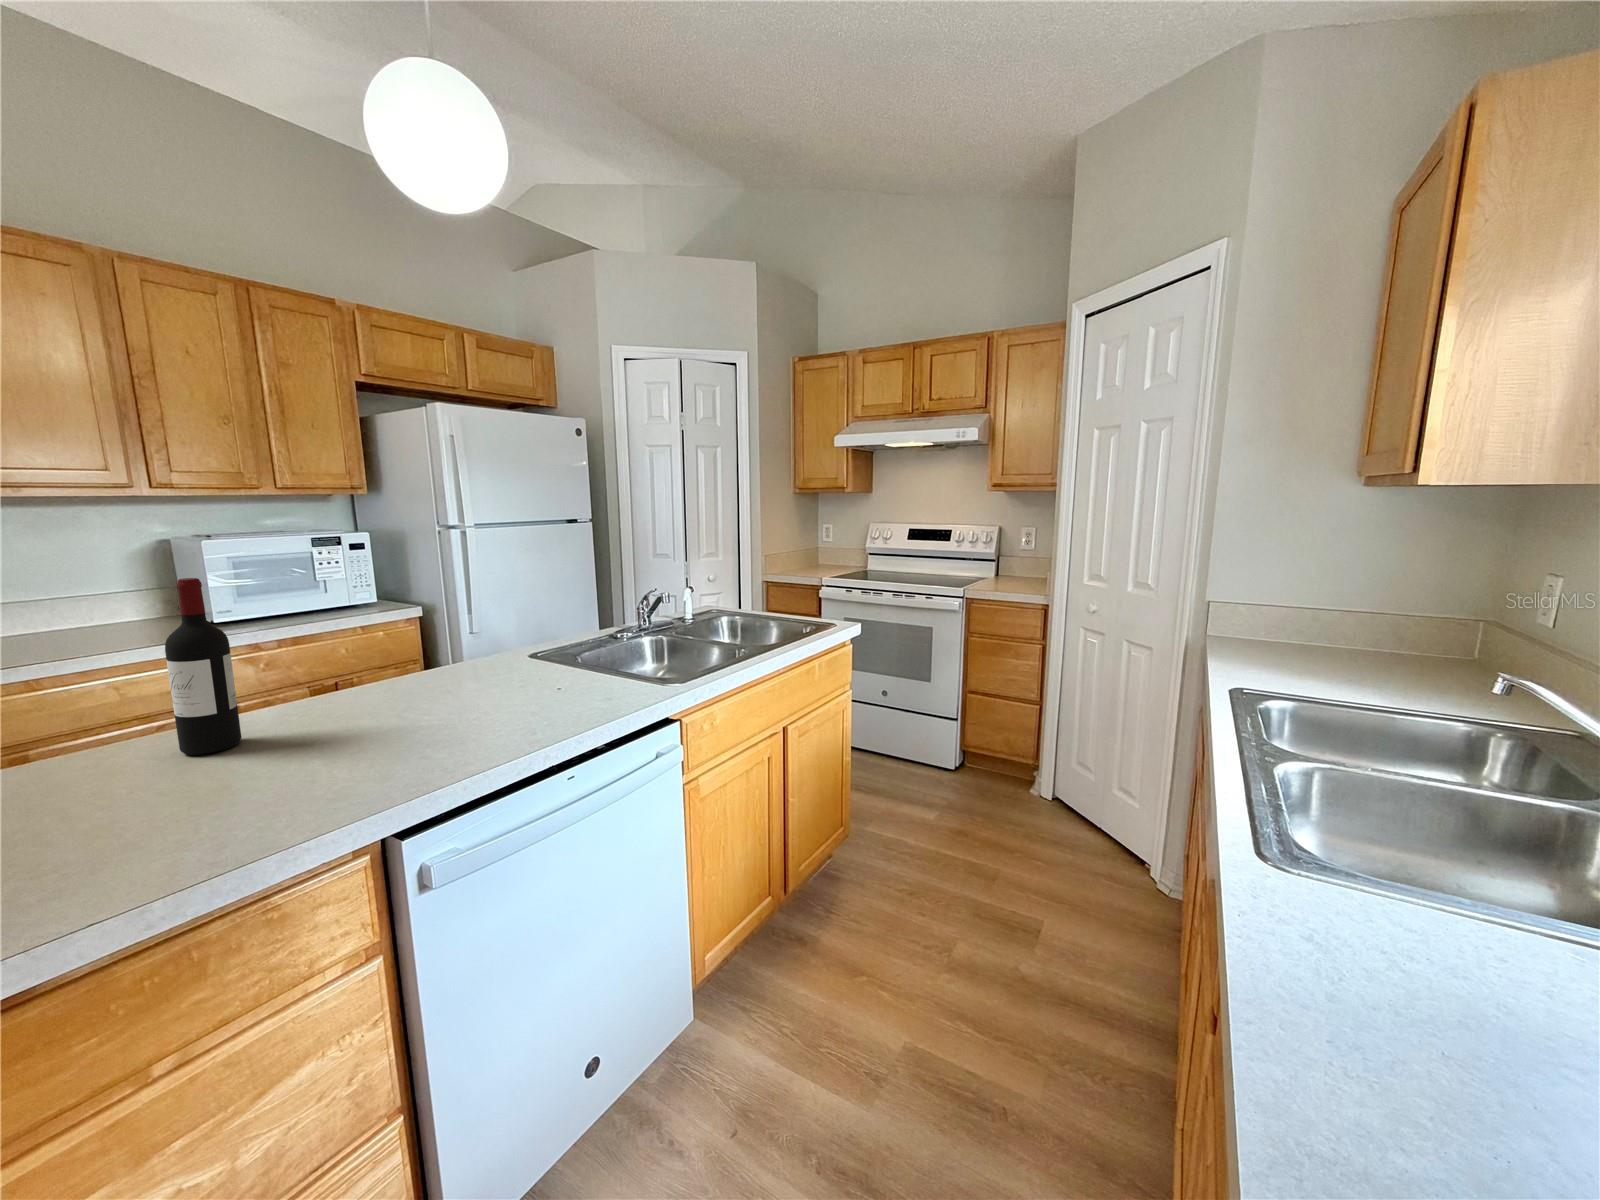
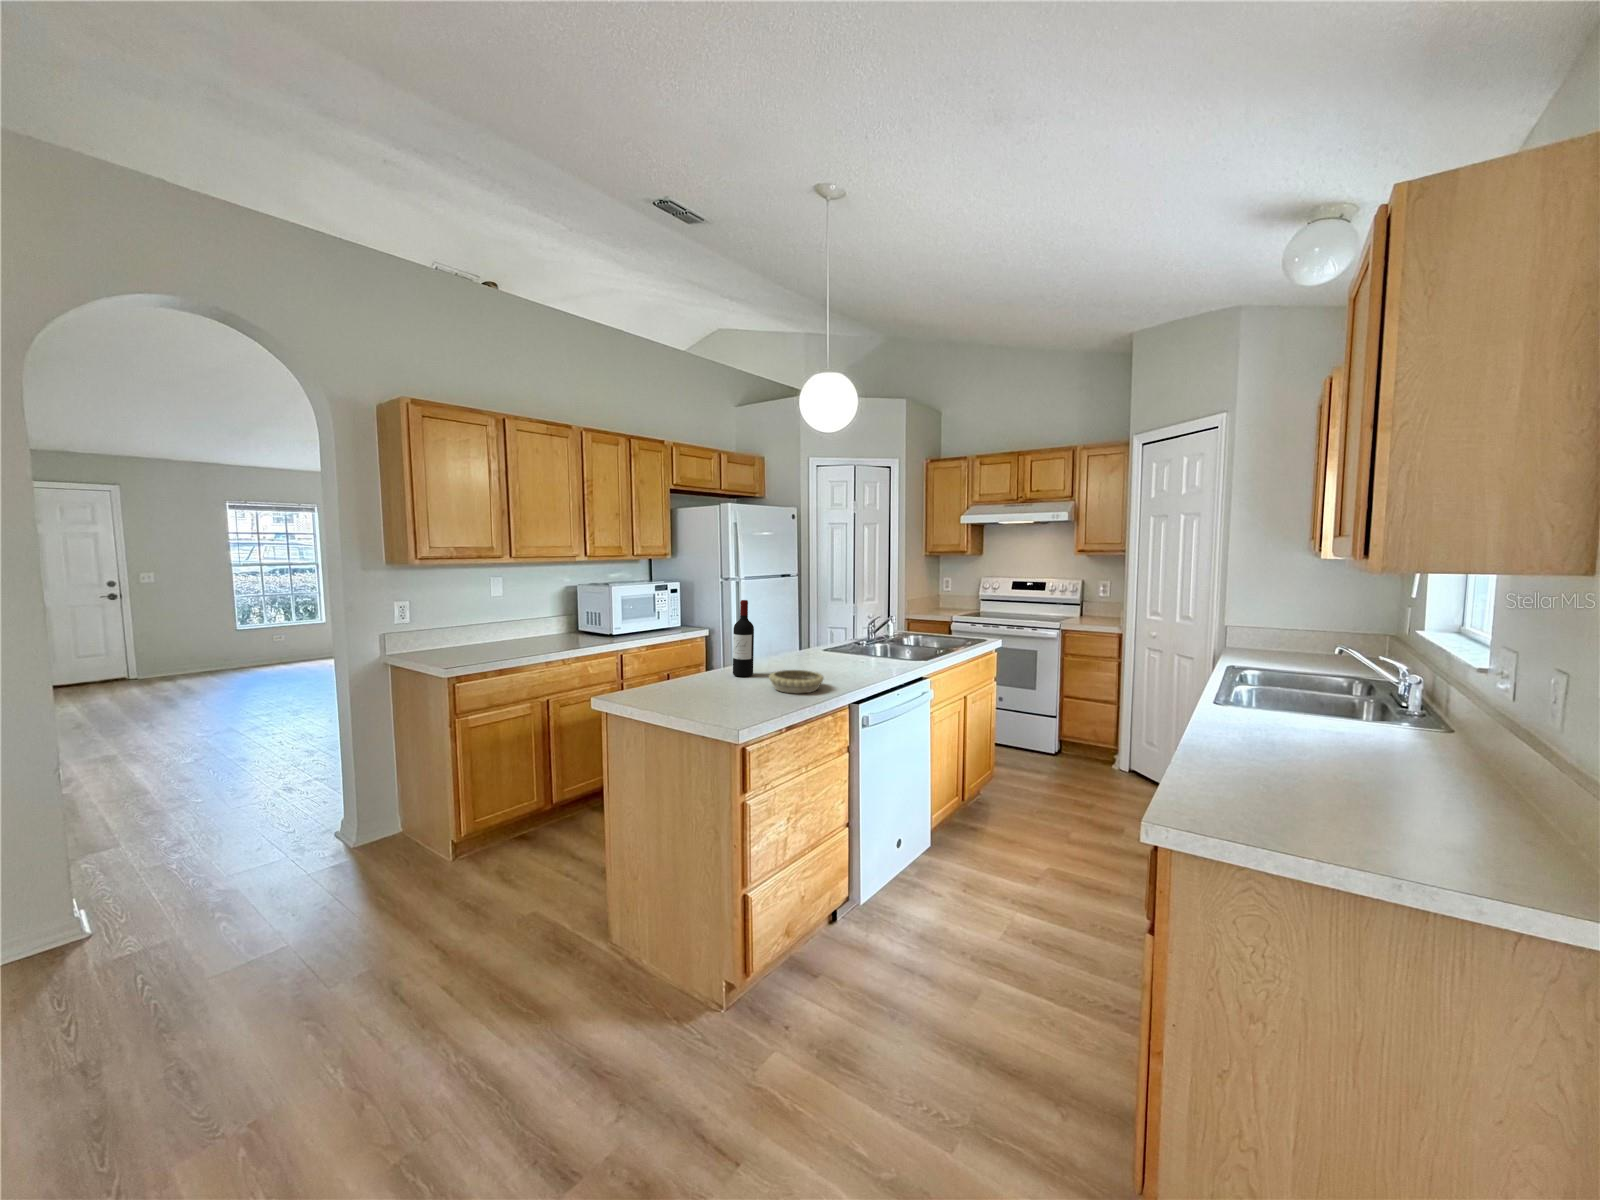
decorative bowl: none [150,746,331,831] -> present [769,670,824,693]

